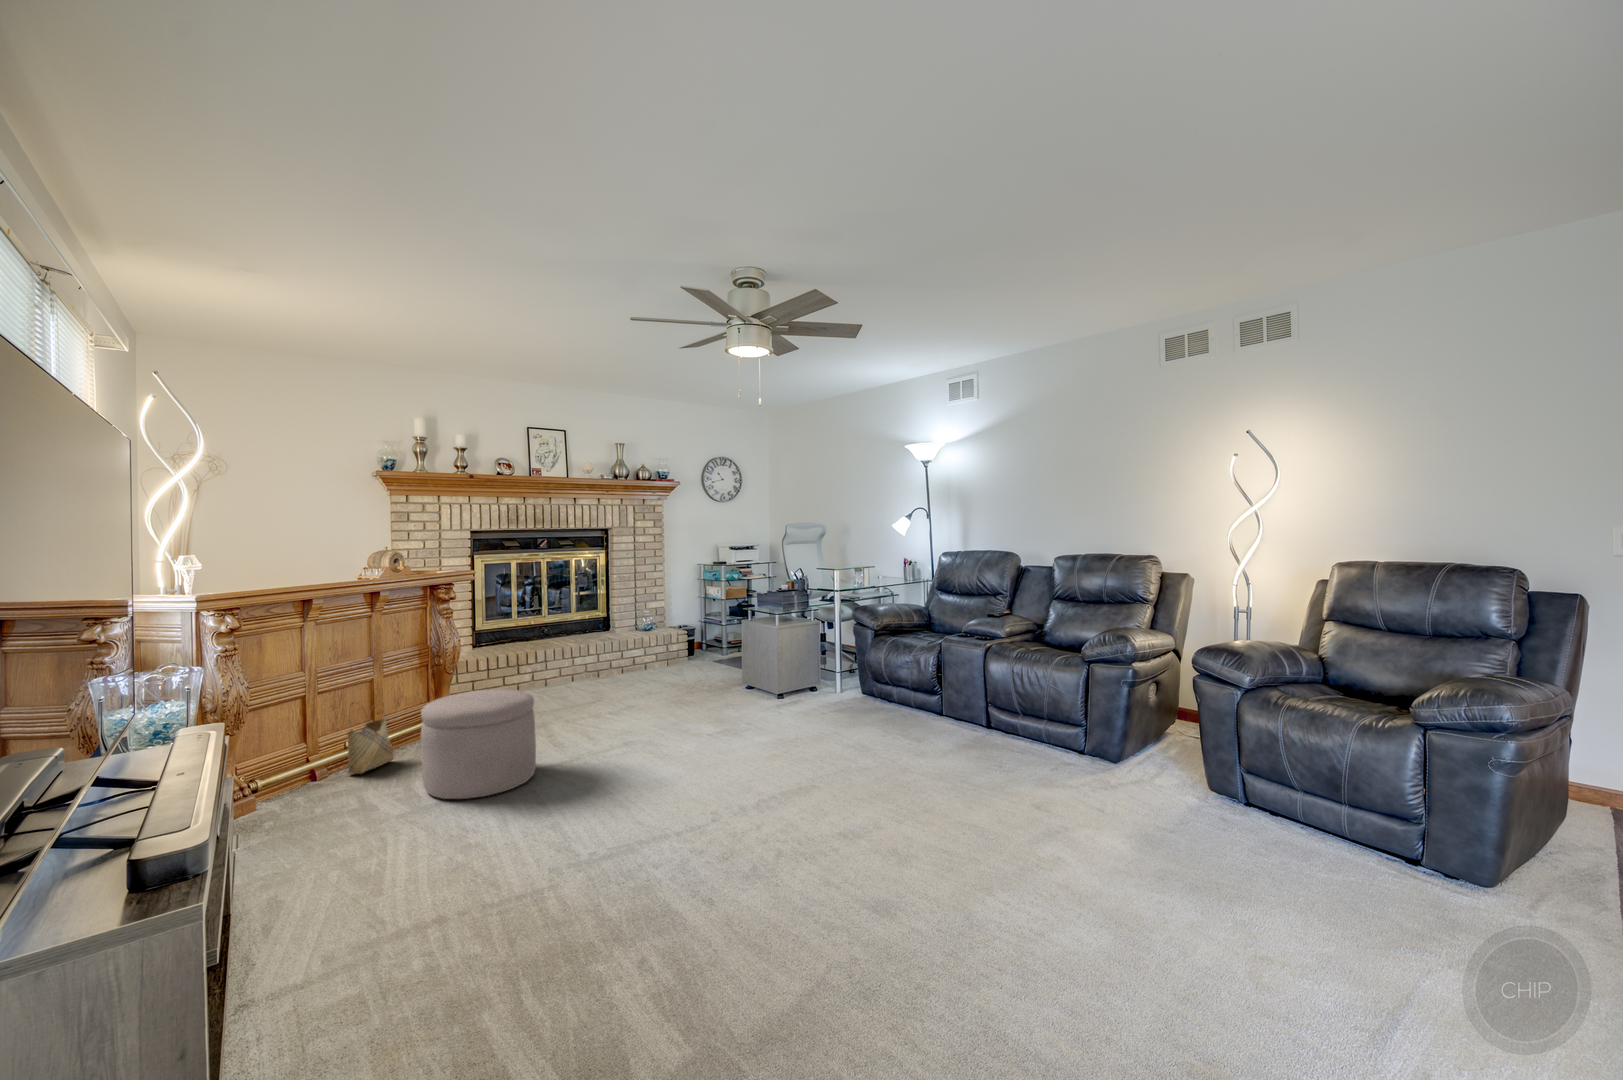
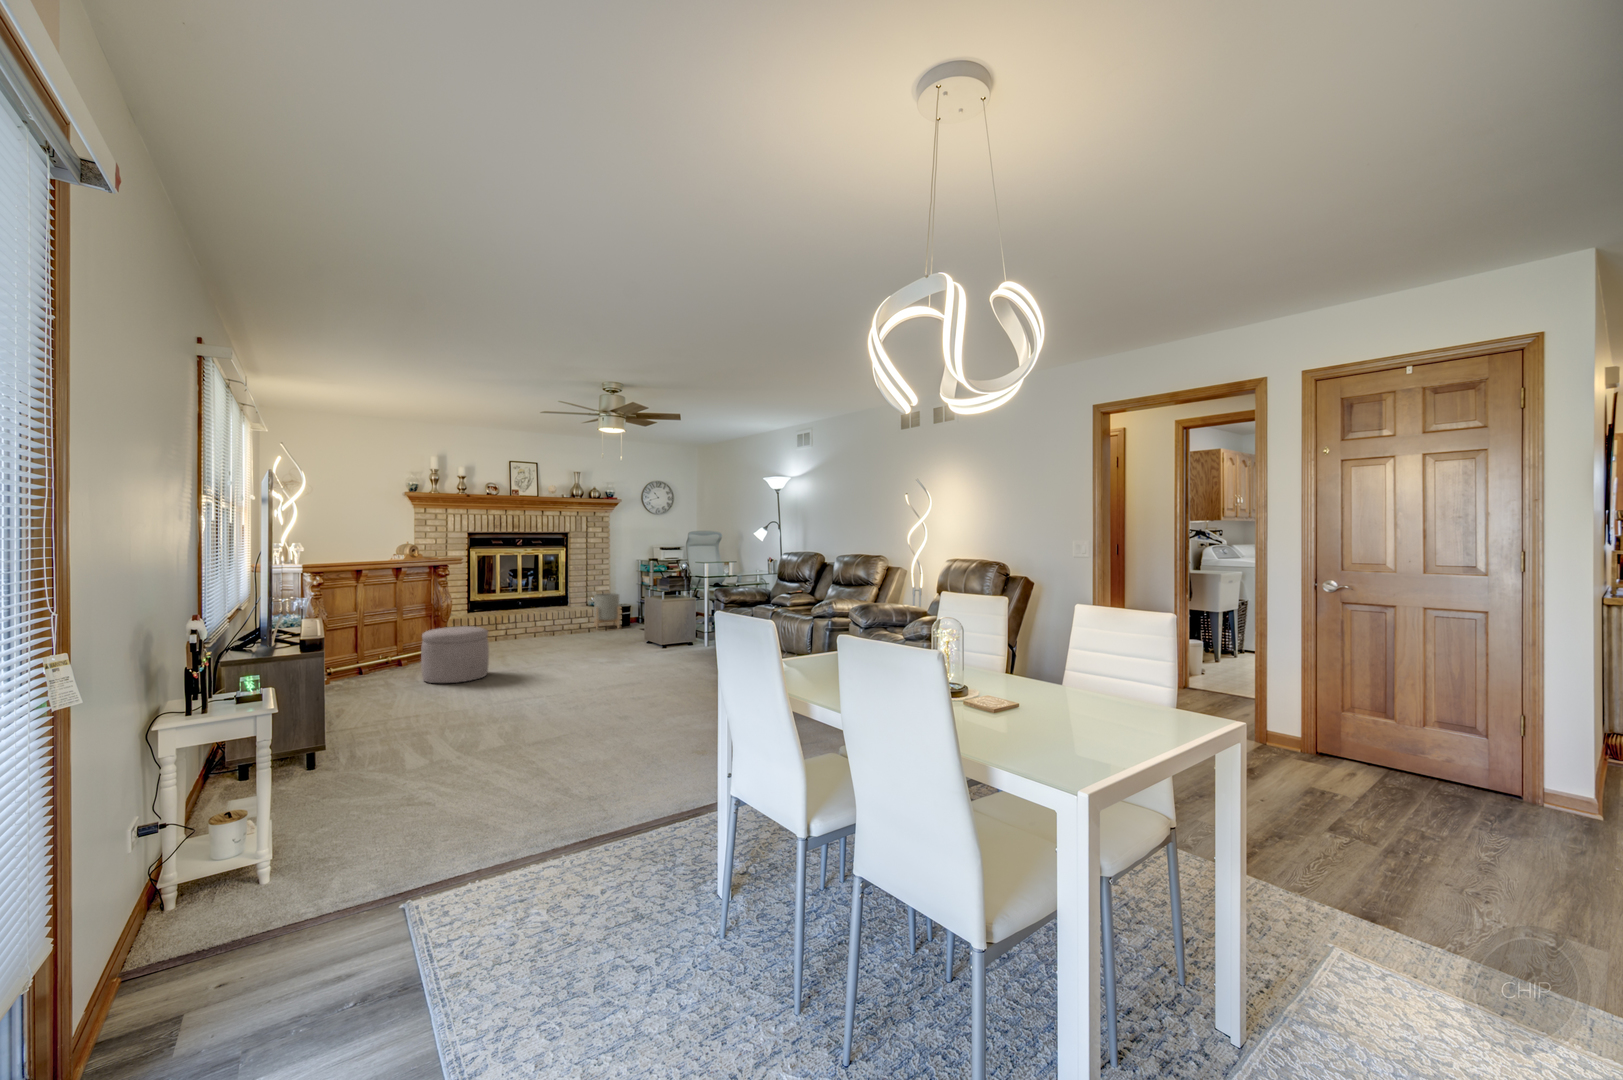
planter: none [649,613,688,666] -> present [594,593,620,629]
woven basket: present [347,703,393,774] -> none [380,631,407,673]

